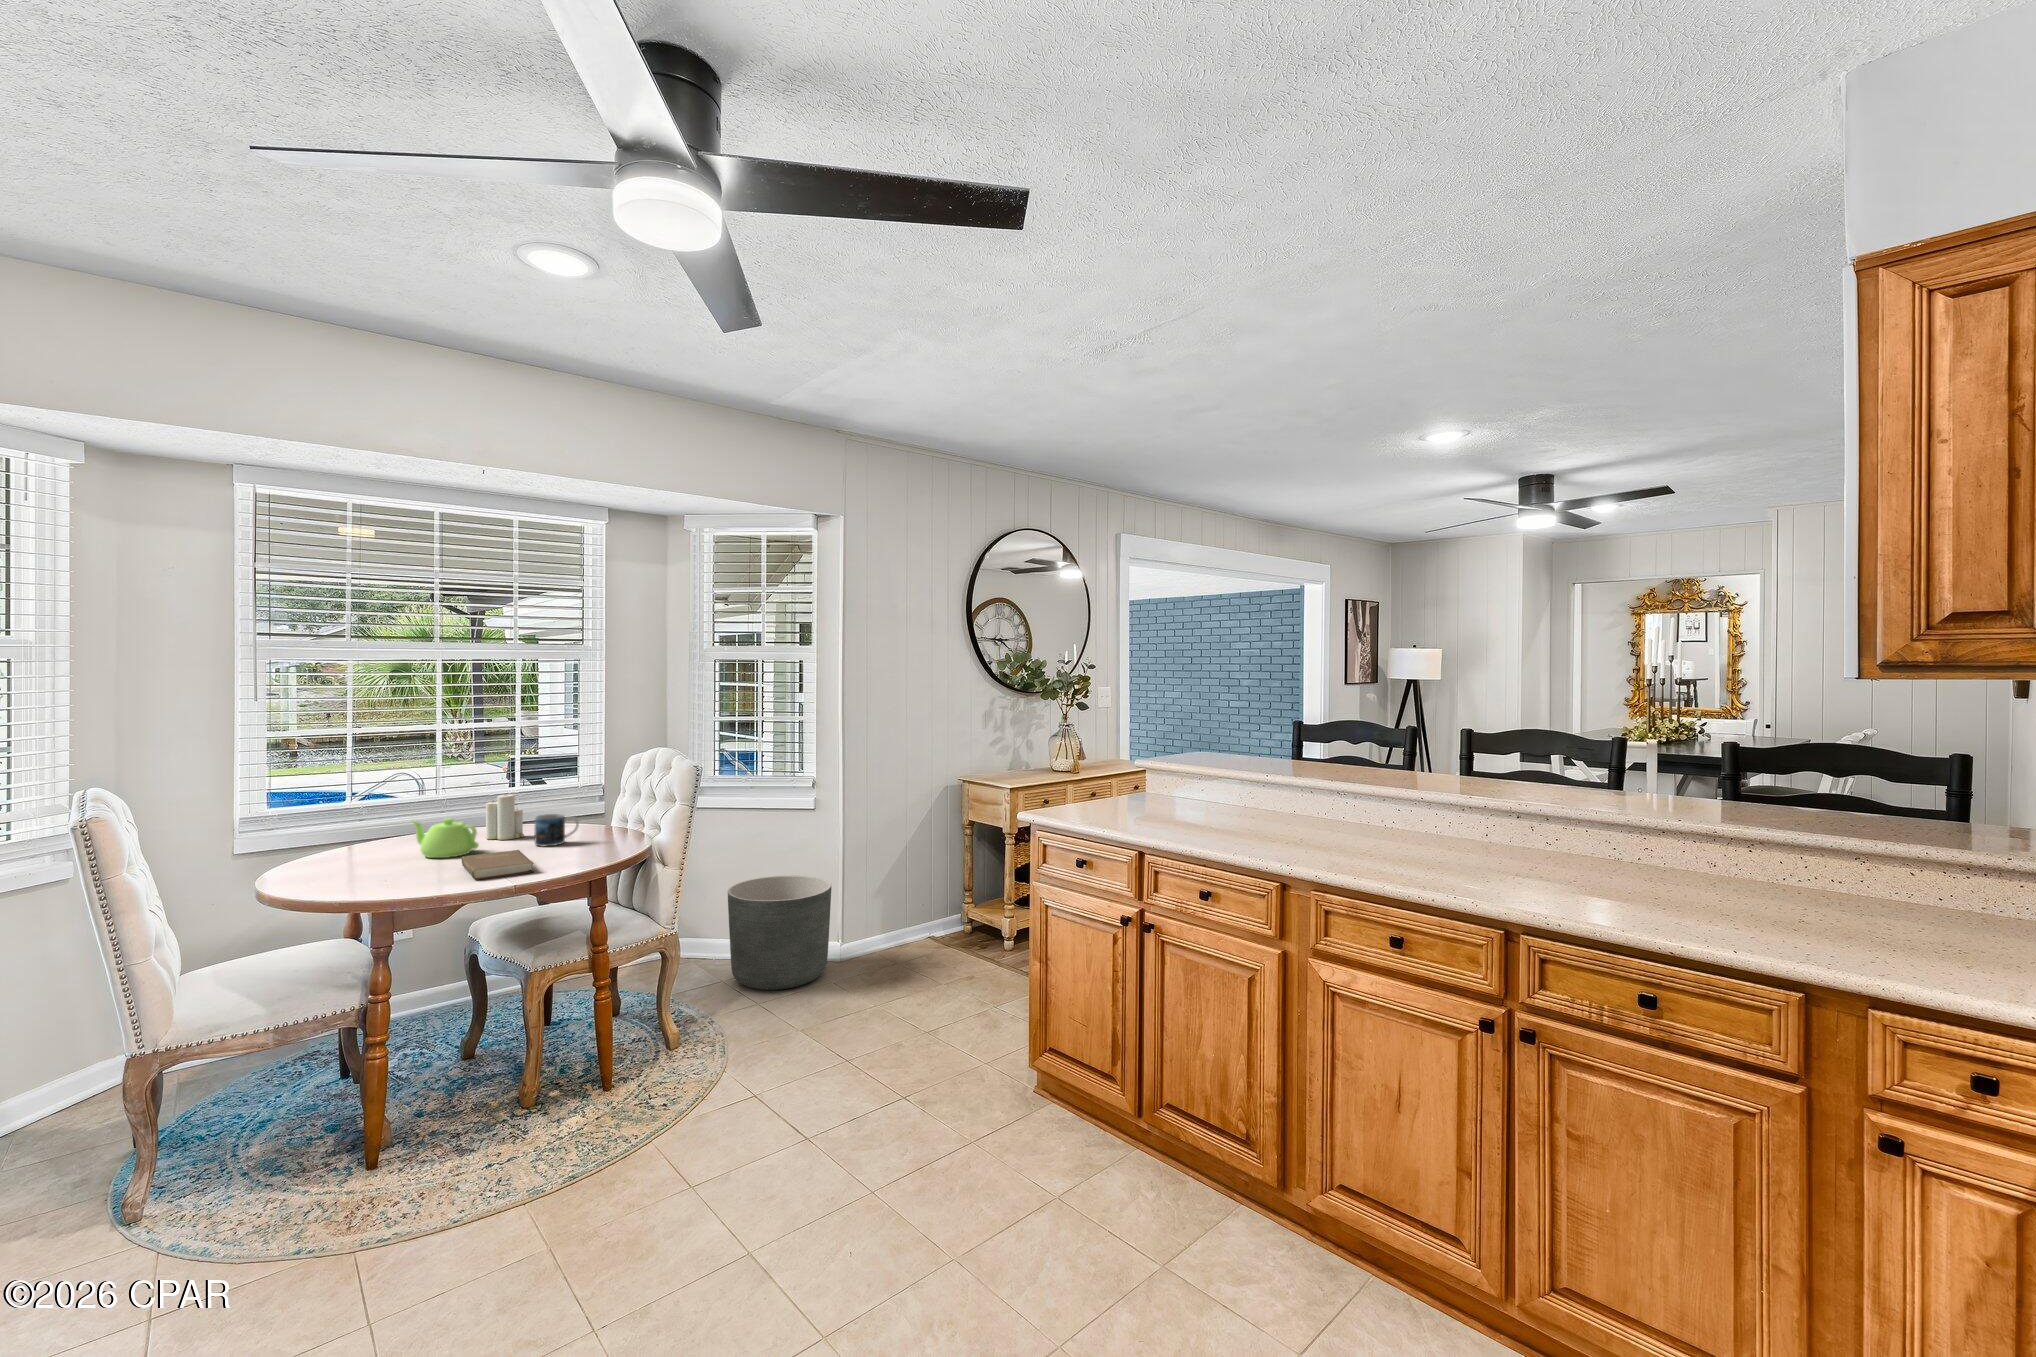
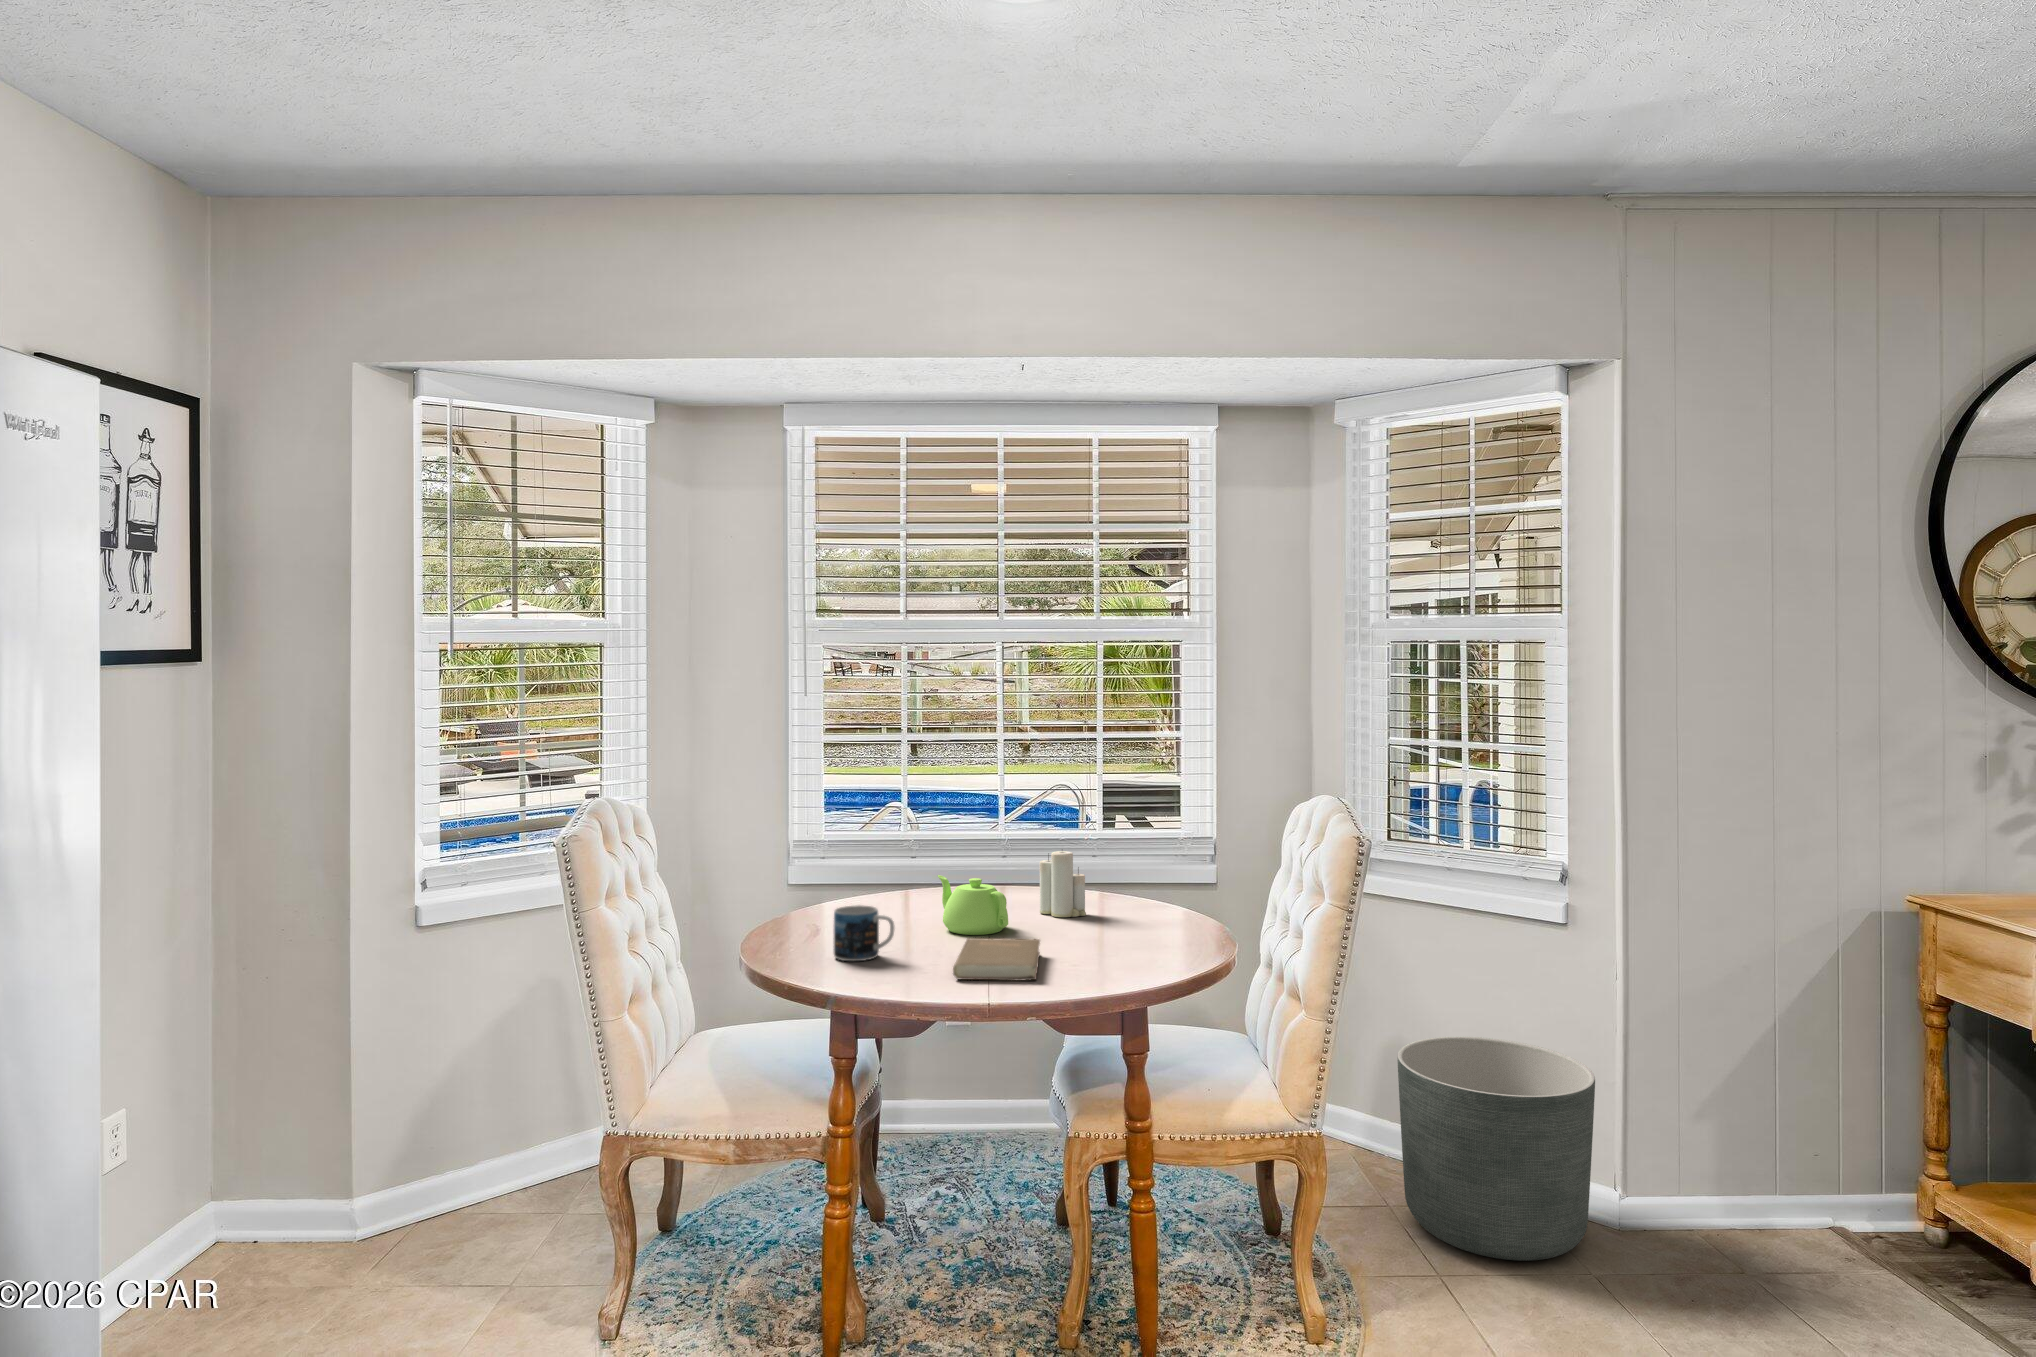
mug: present [535,814,579,846] -> present [834,905,894,961]

